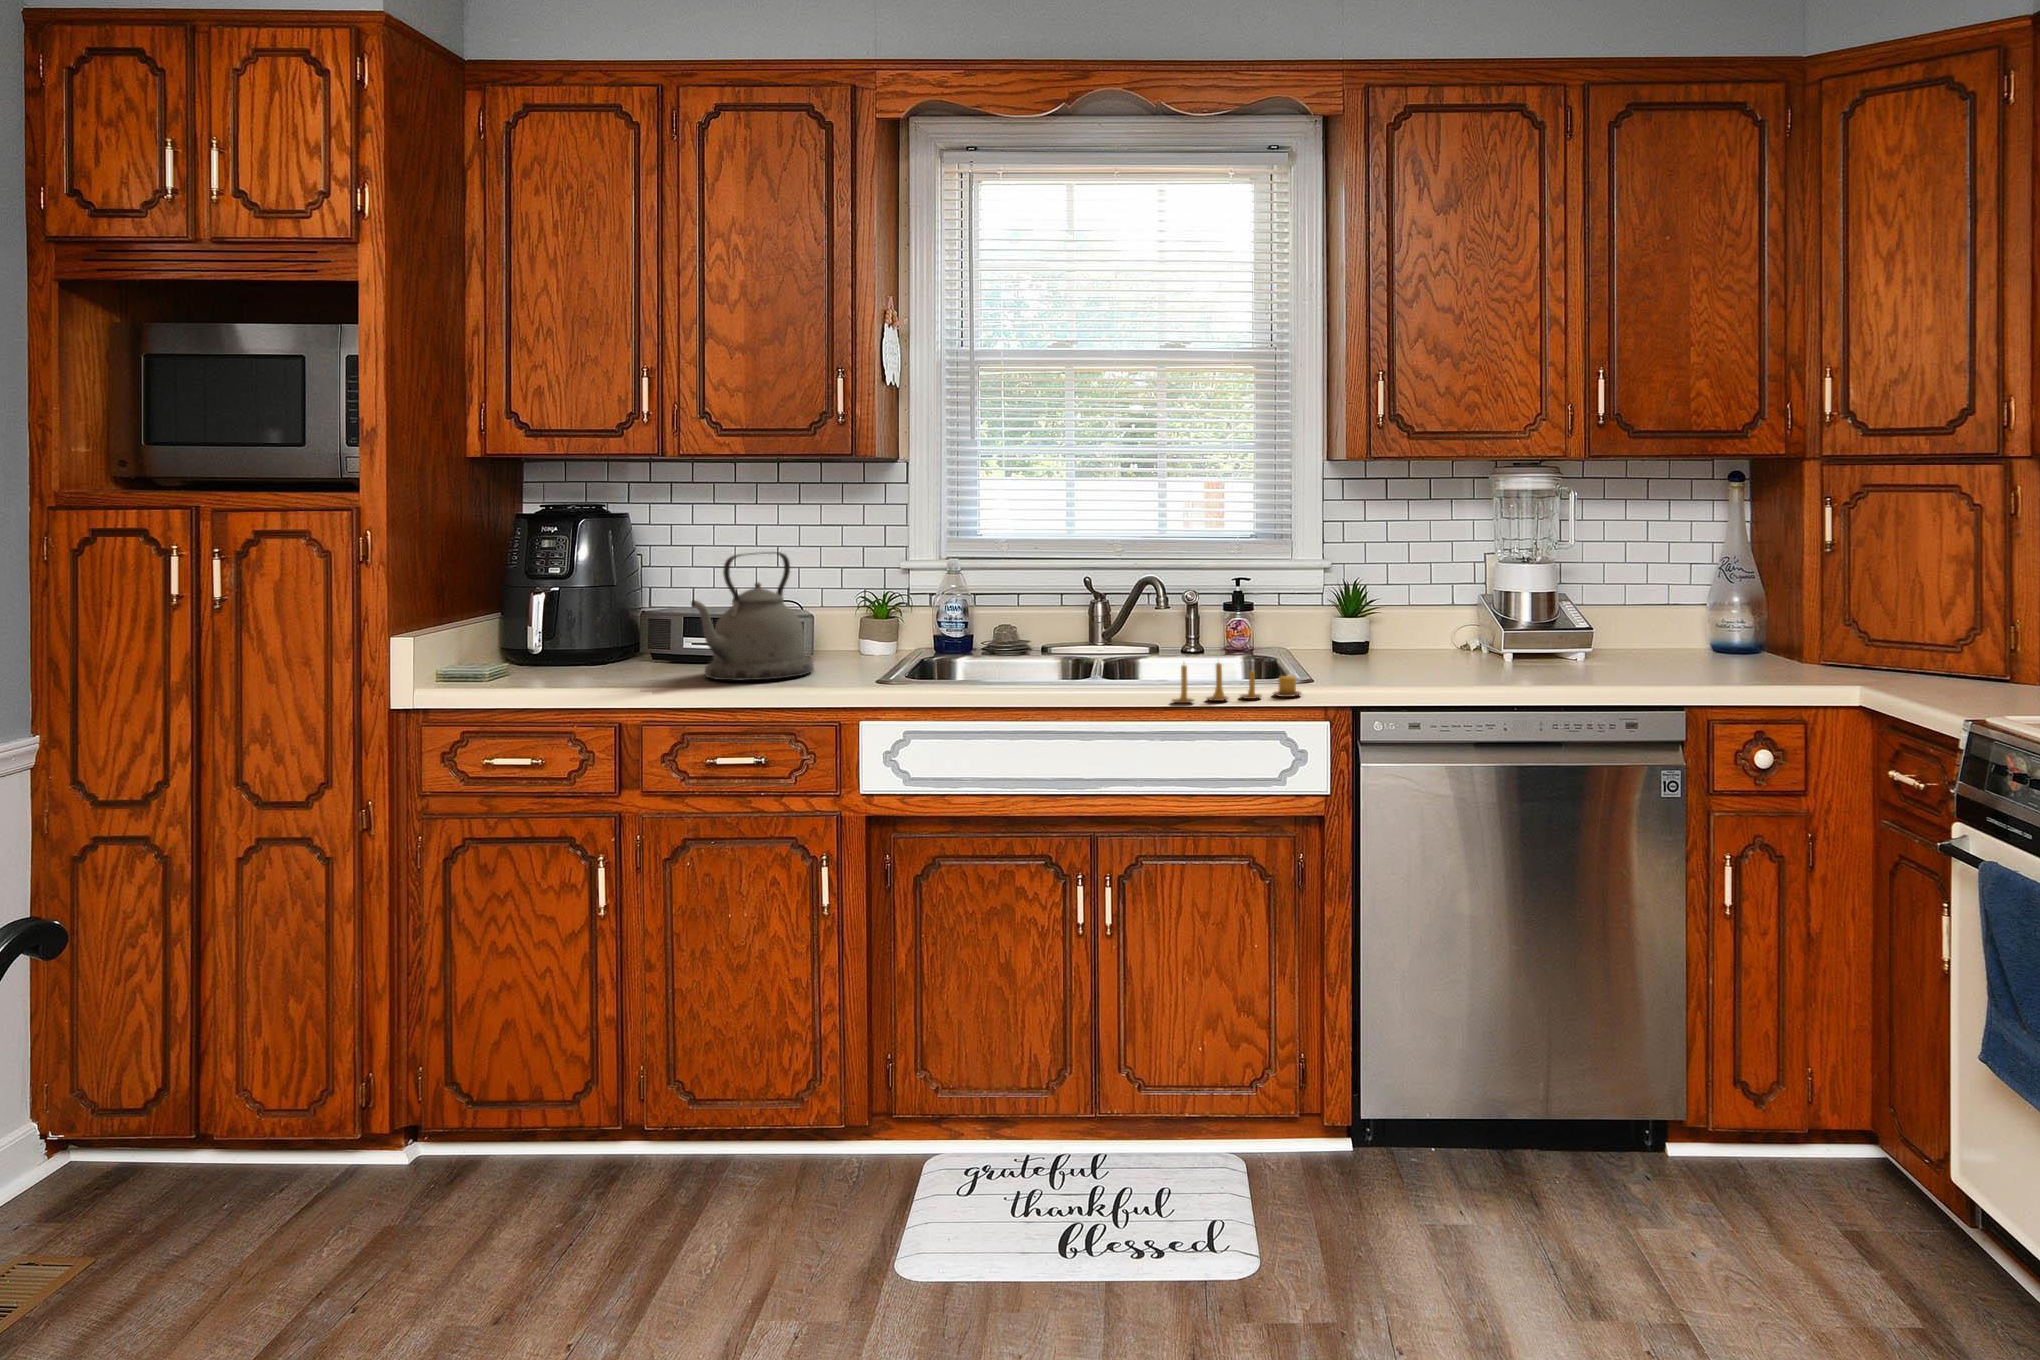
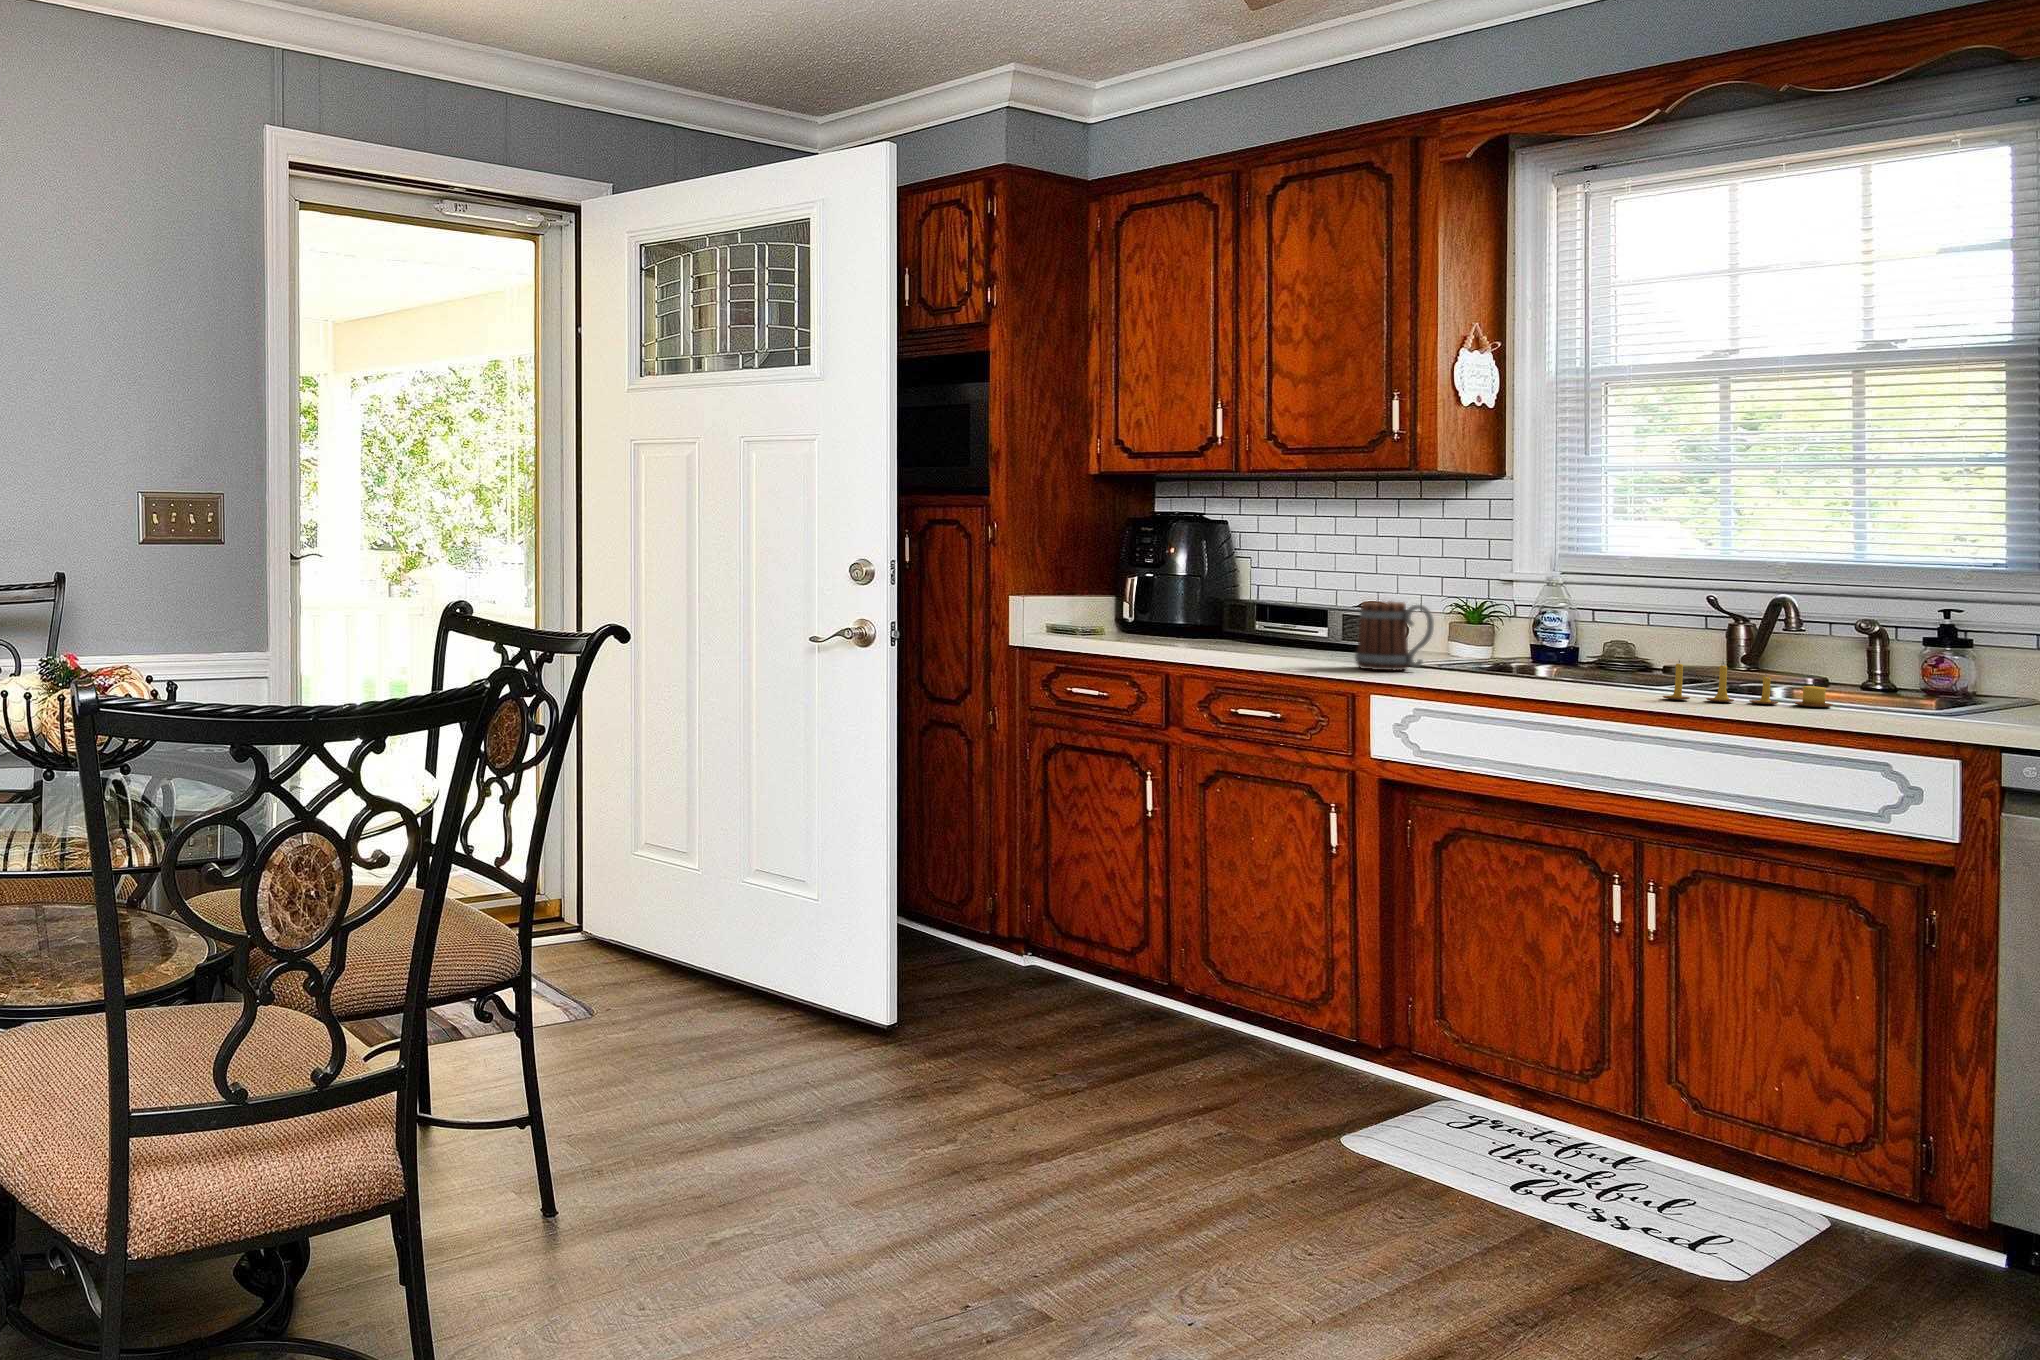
kettle: present [691,552,814,681] -> none [1233,551,1348,654]
mug: none [849,612,932,696] -> present [1355,601,1434,670]

